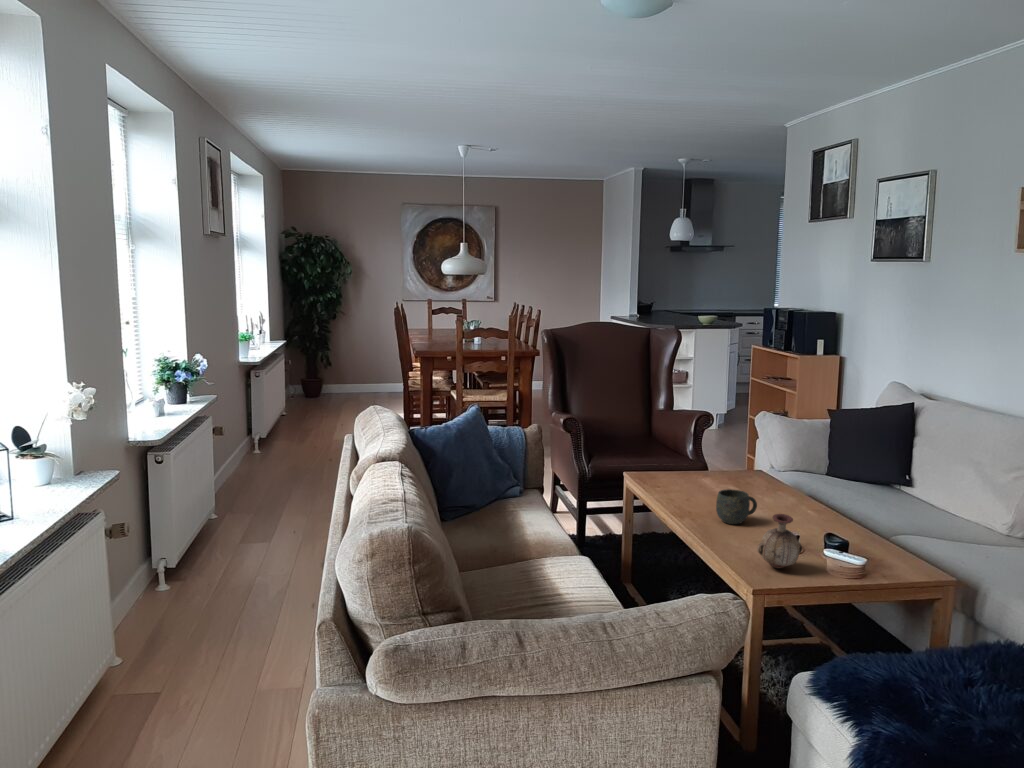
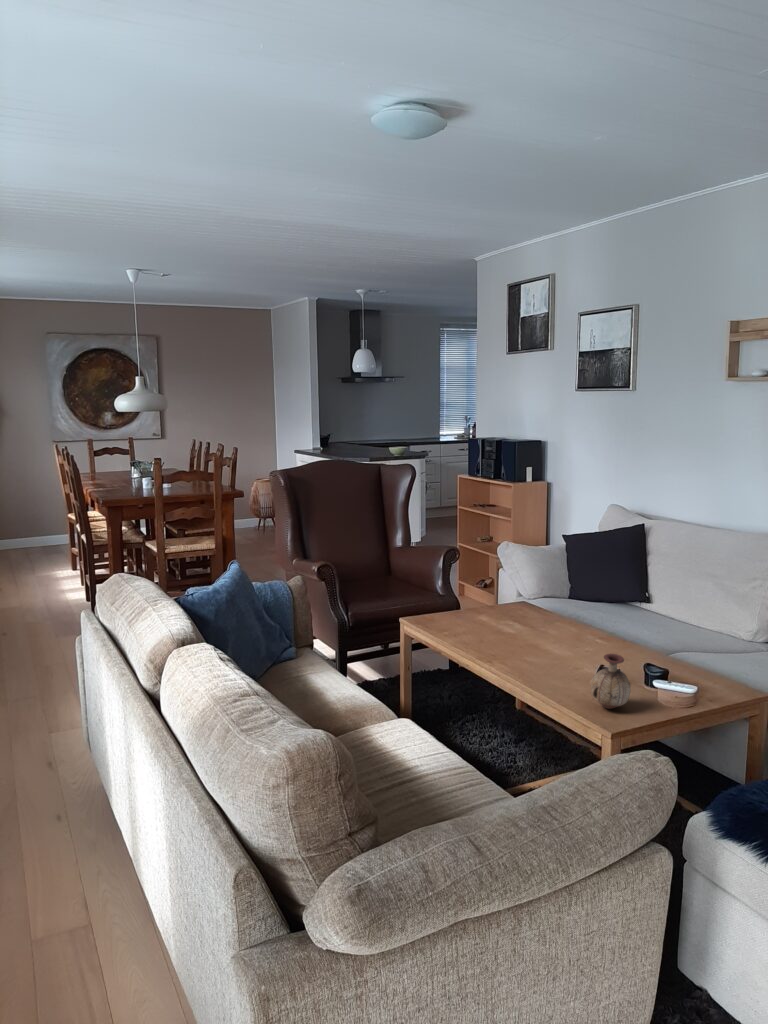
mug: present [716,489,757,524] -> none [518,630,556,666]

